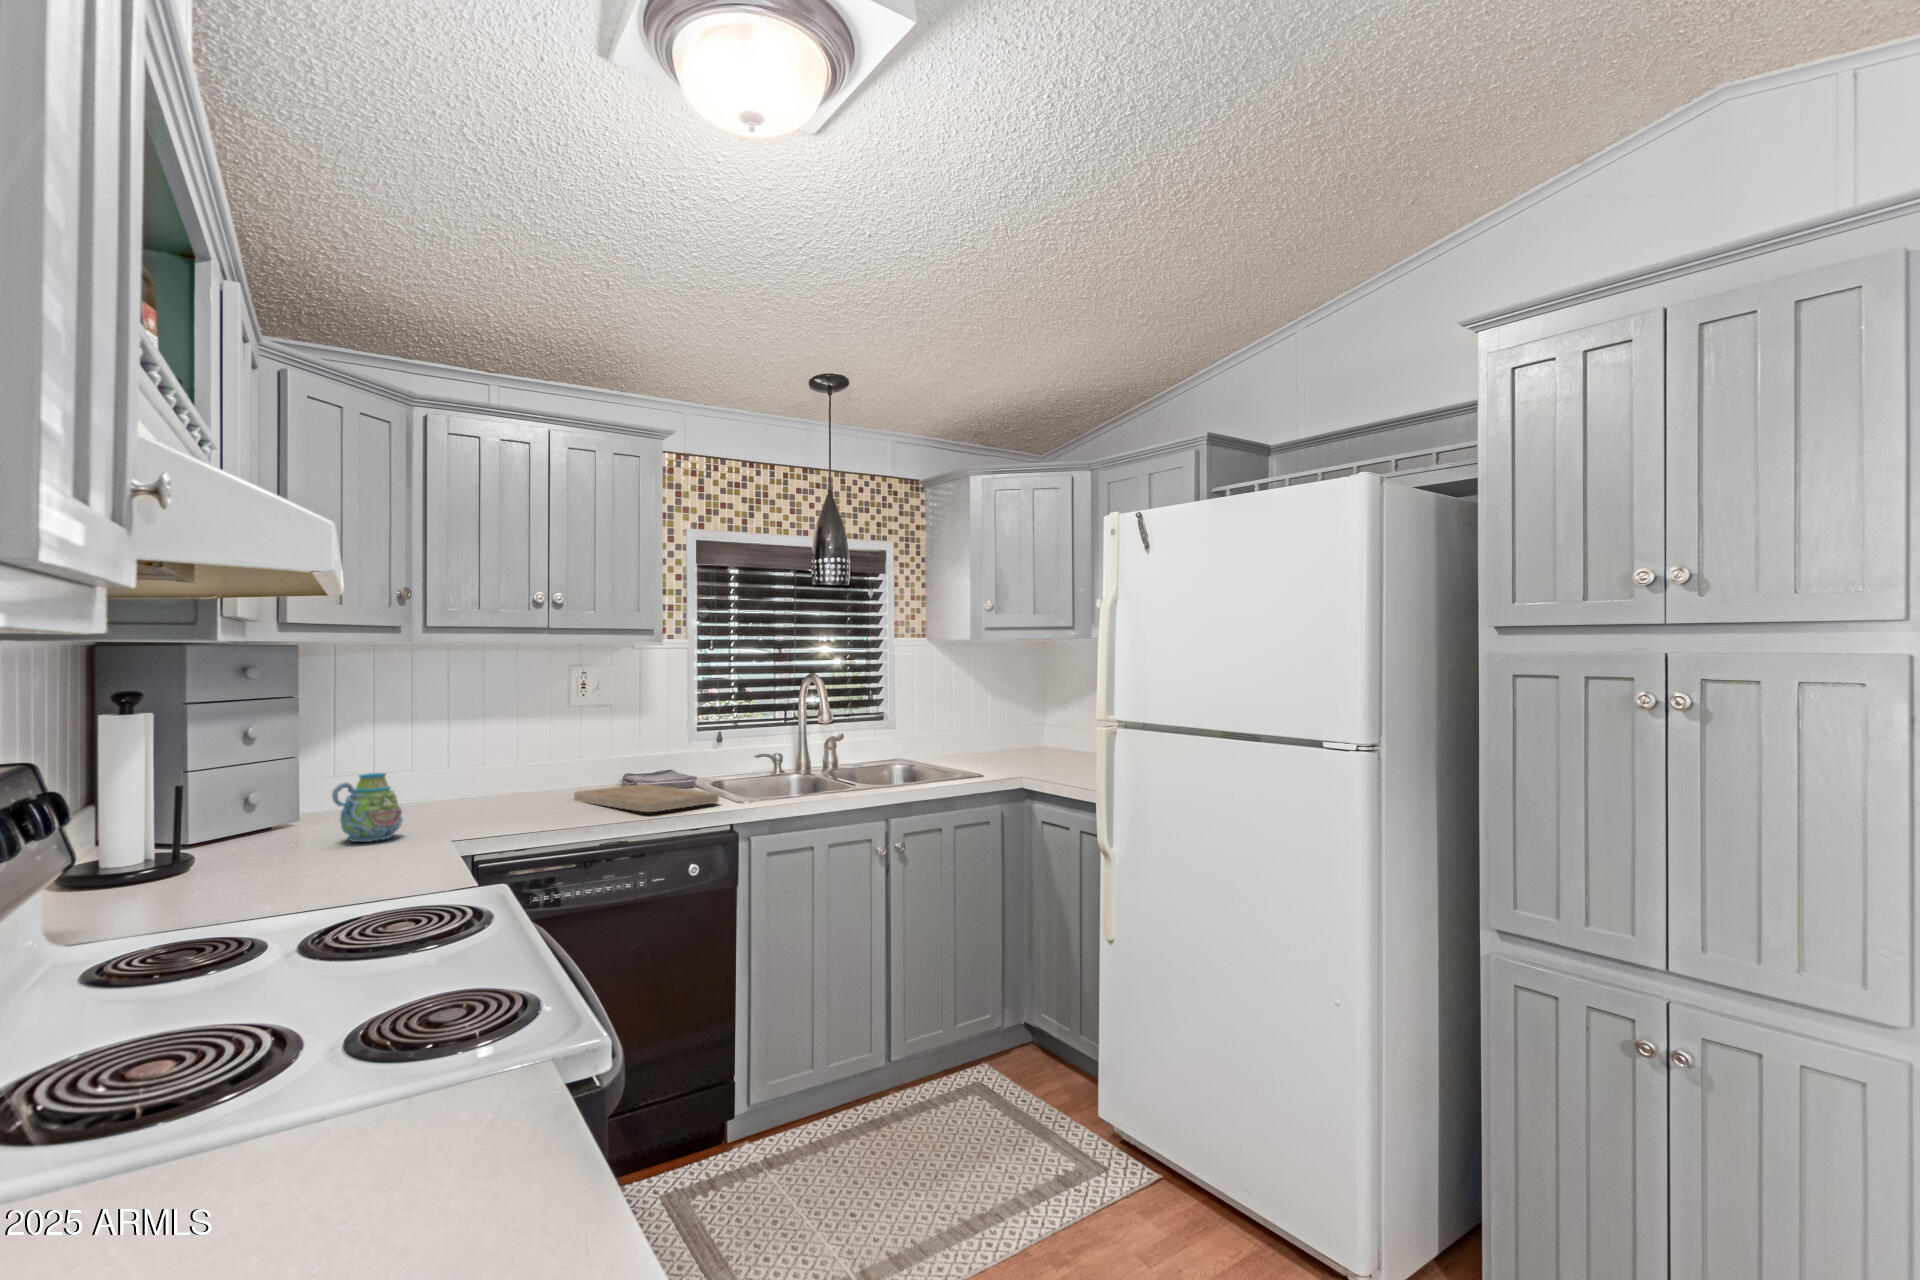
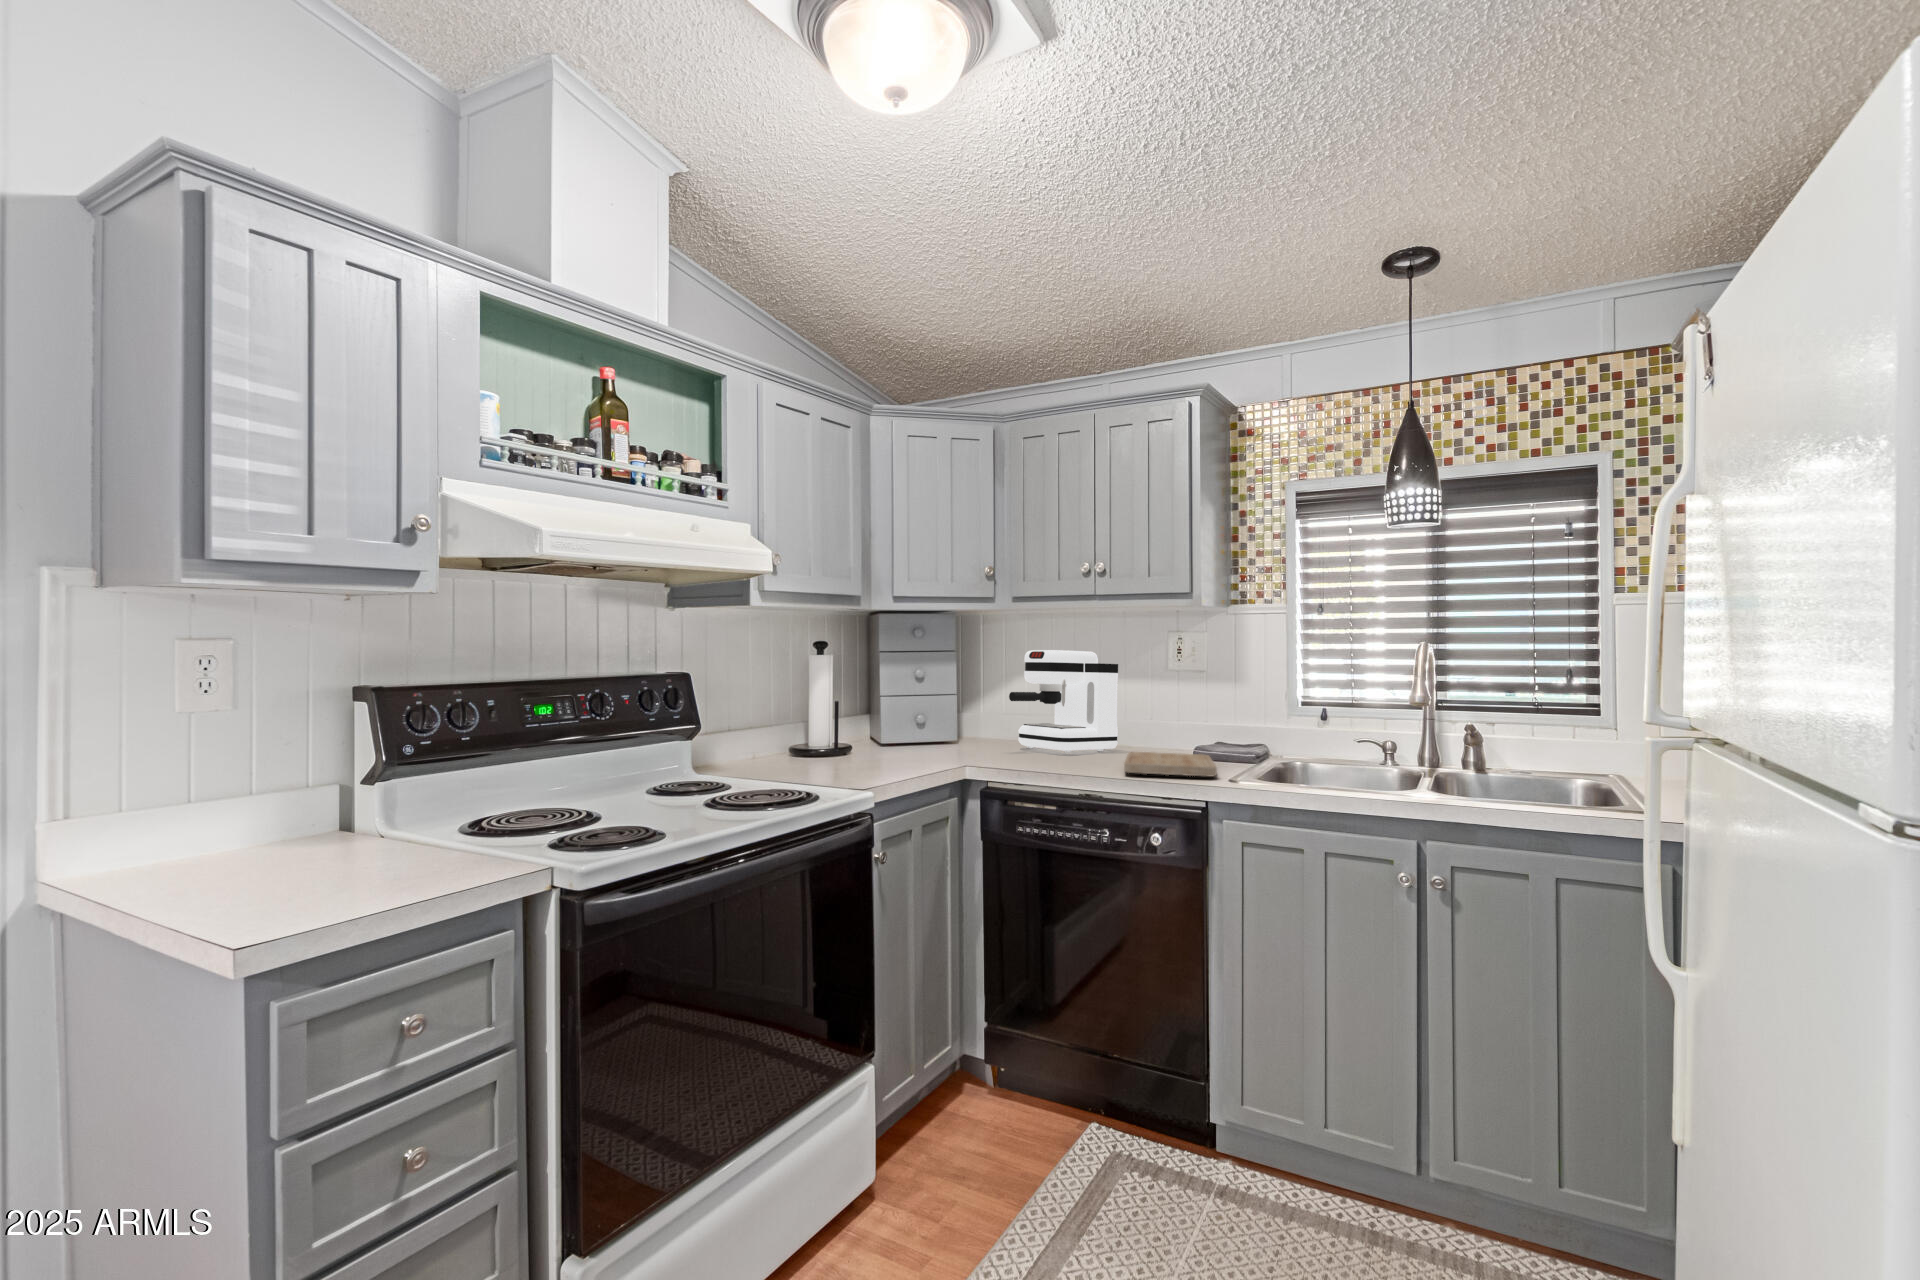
coffee maker: none [410,686,532,807] -> present [1009,650,1118,753]
mug: present [332,773,402,842] -> none [908,710,959,760]

